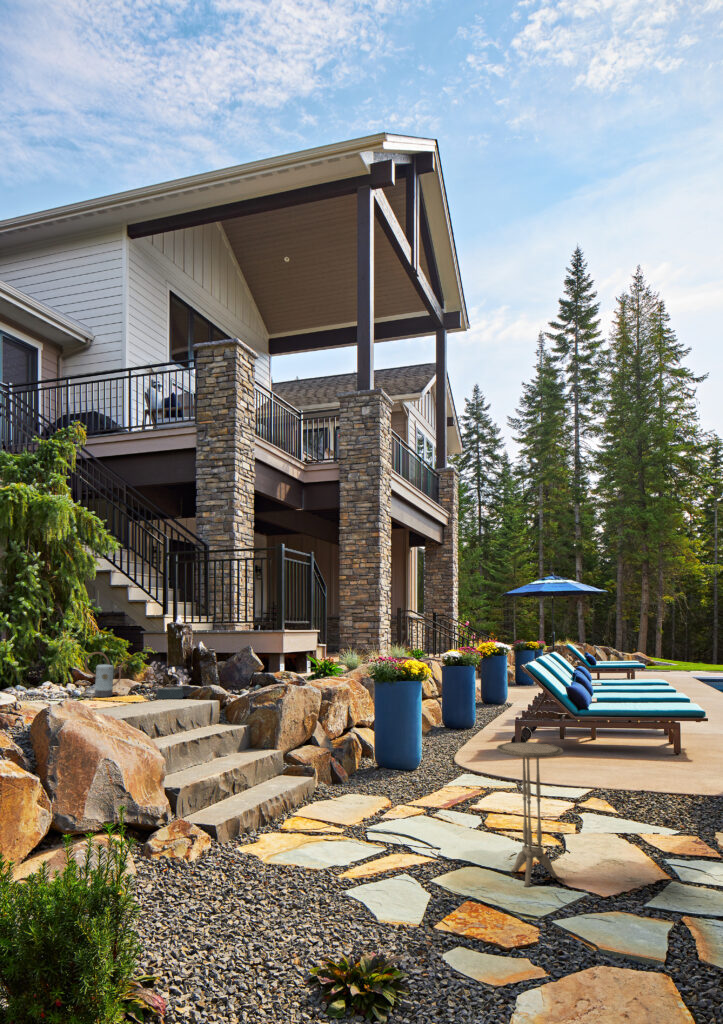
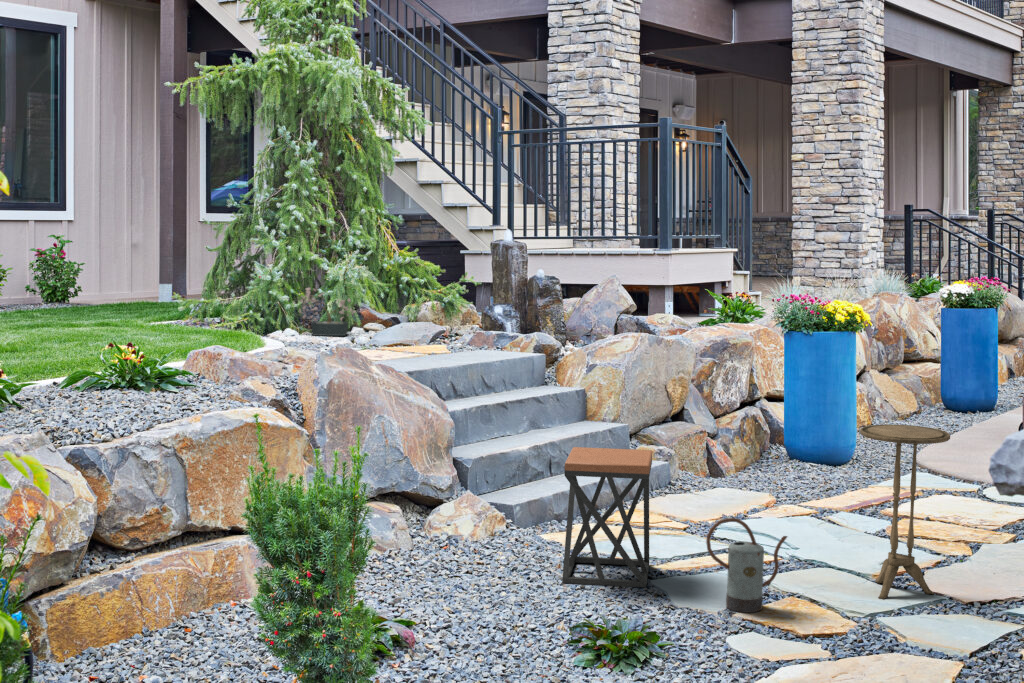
watering can: present [85,652,125,697] -> present [706,518,787,613]
decorative plant: present [146,662,190,699] -> present [299,288,356,336]
stool: none [270,775,345,901] -> present [562,447,652,587]

